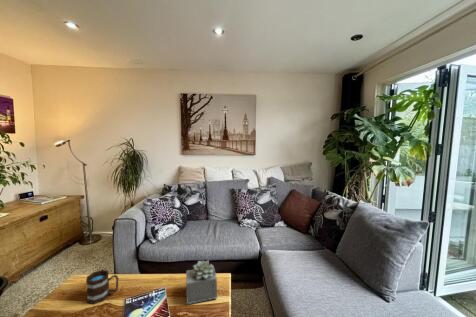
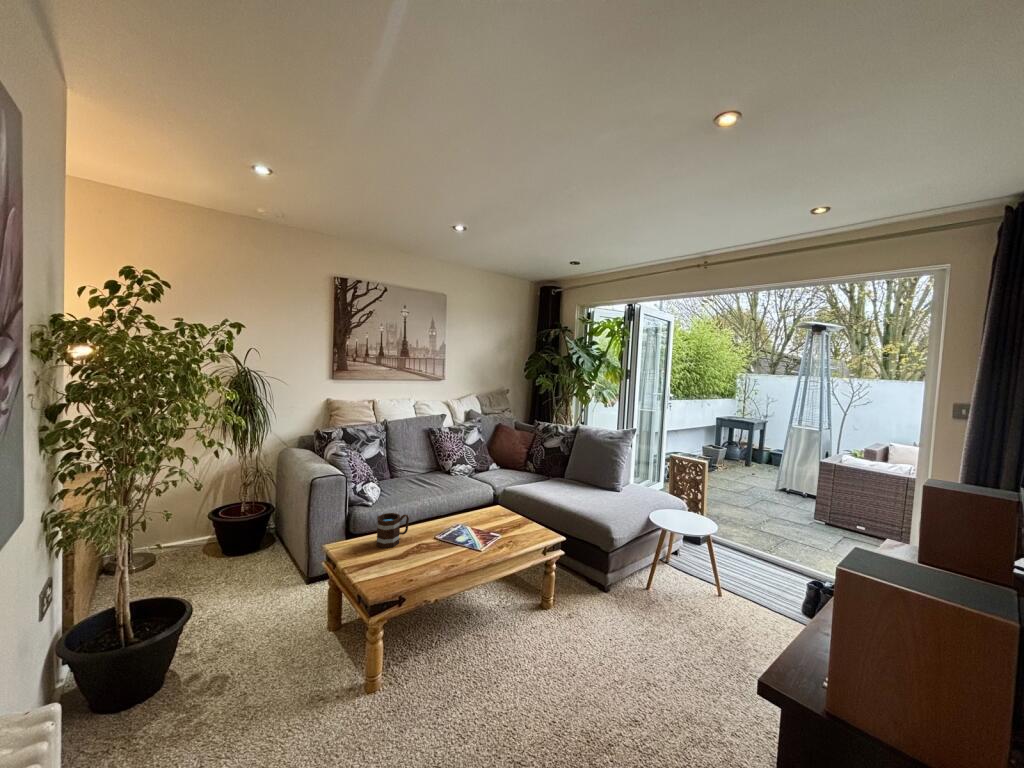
succulent plant: present [186,261,217,304] -> none [471,484,508,525]

